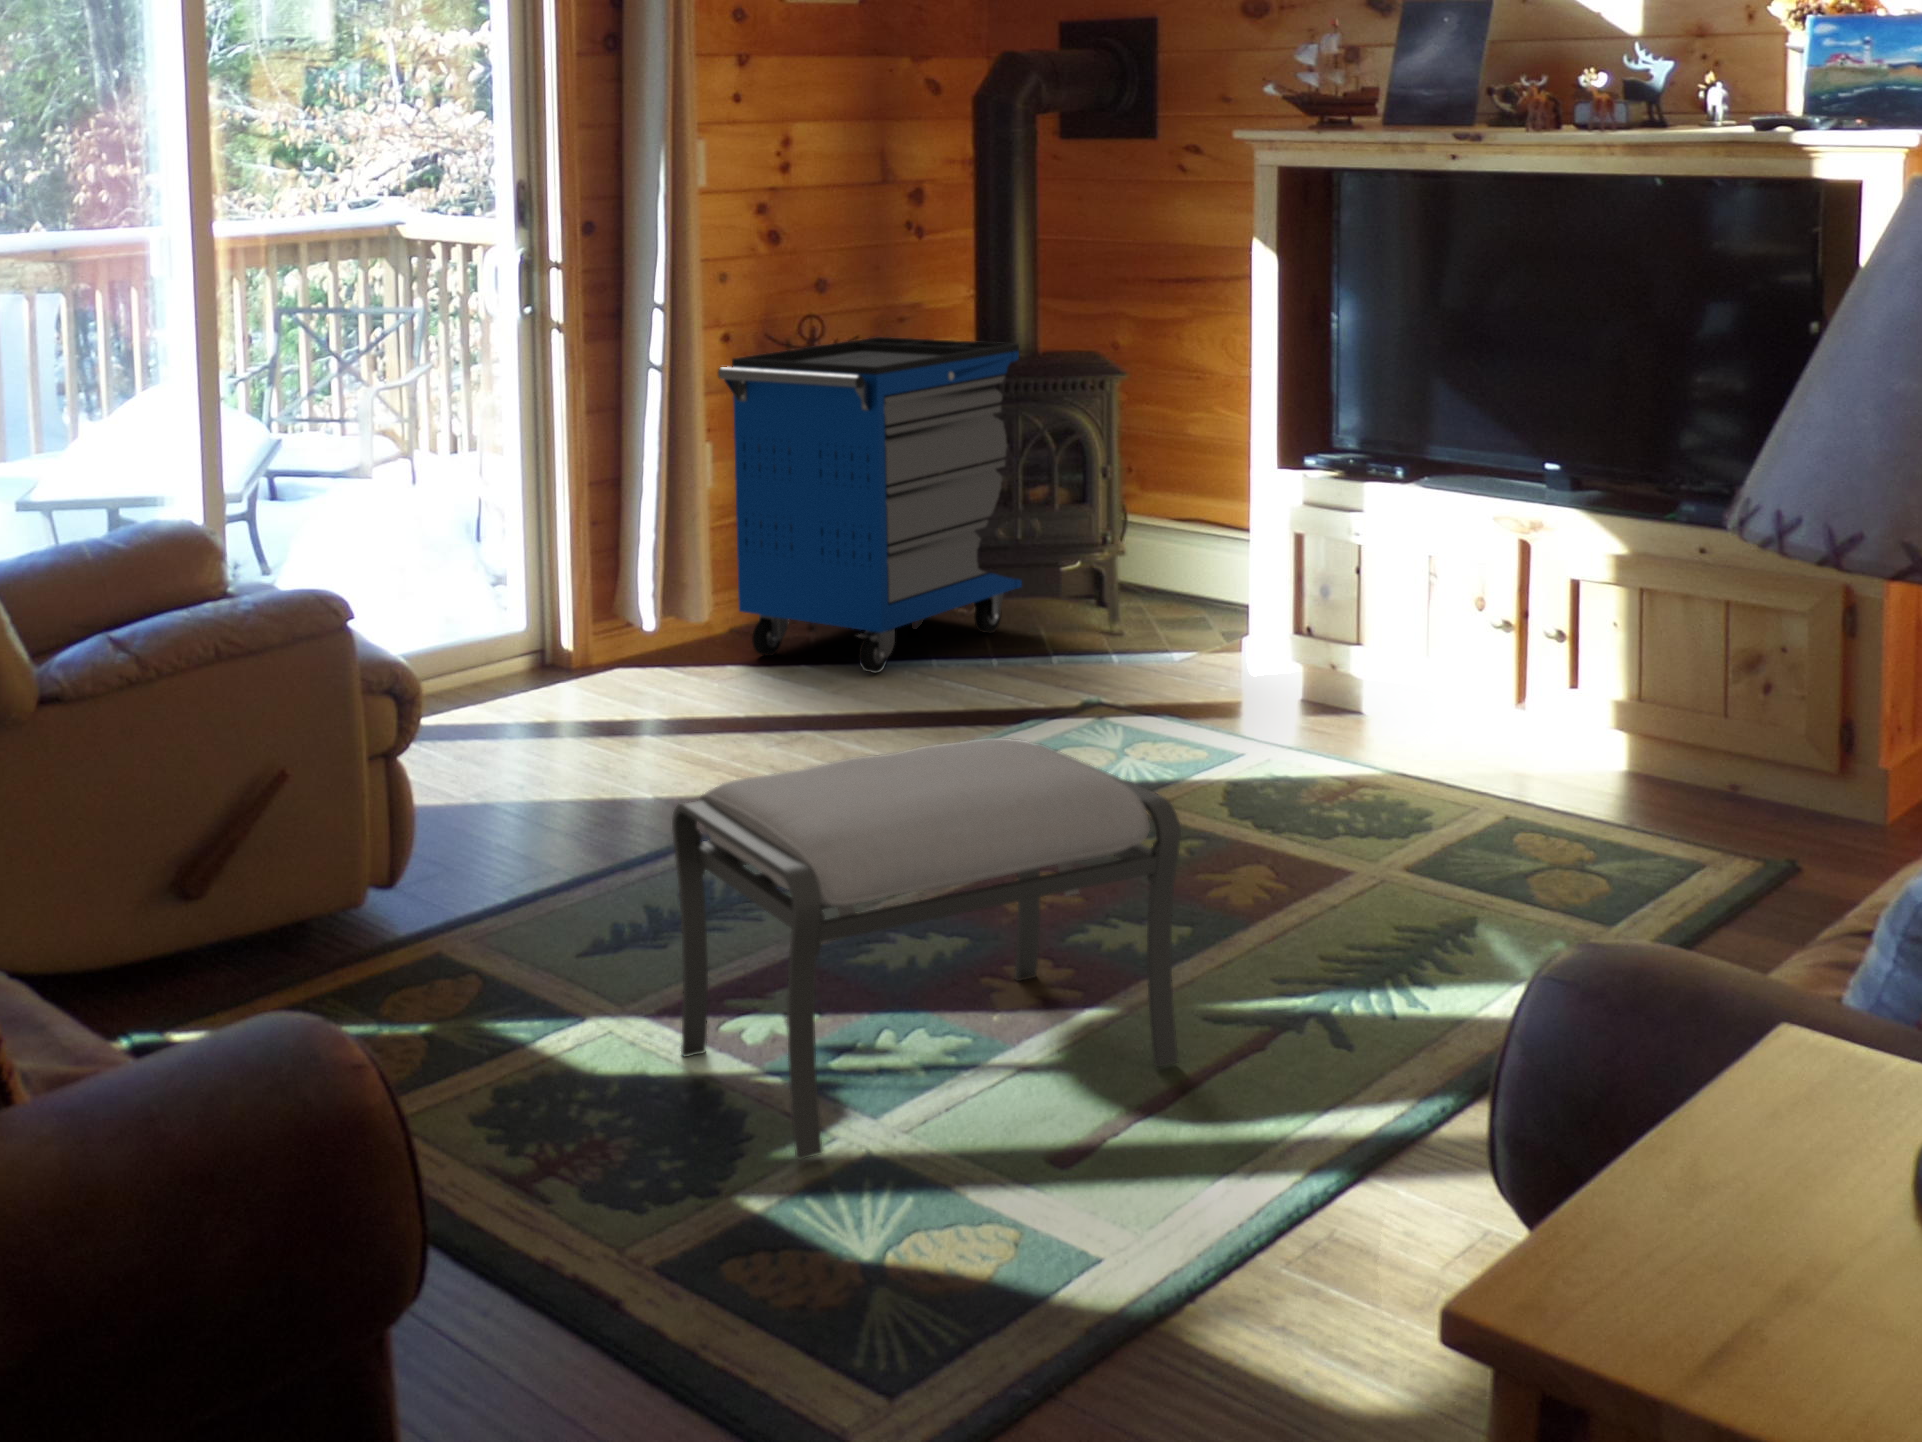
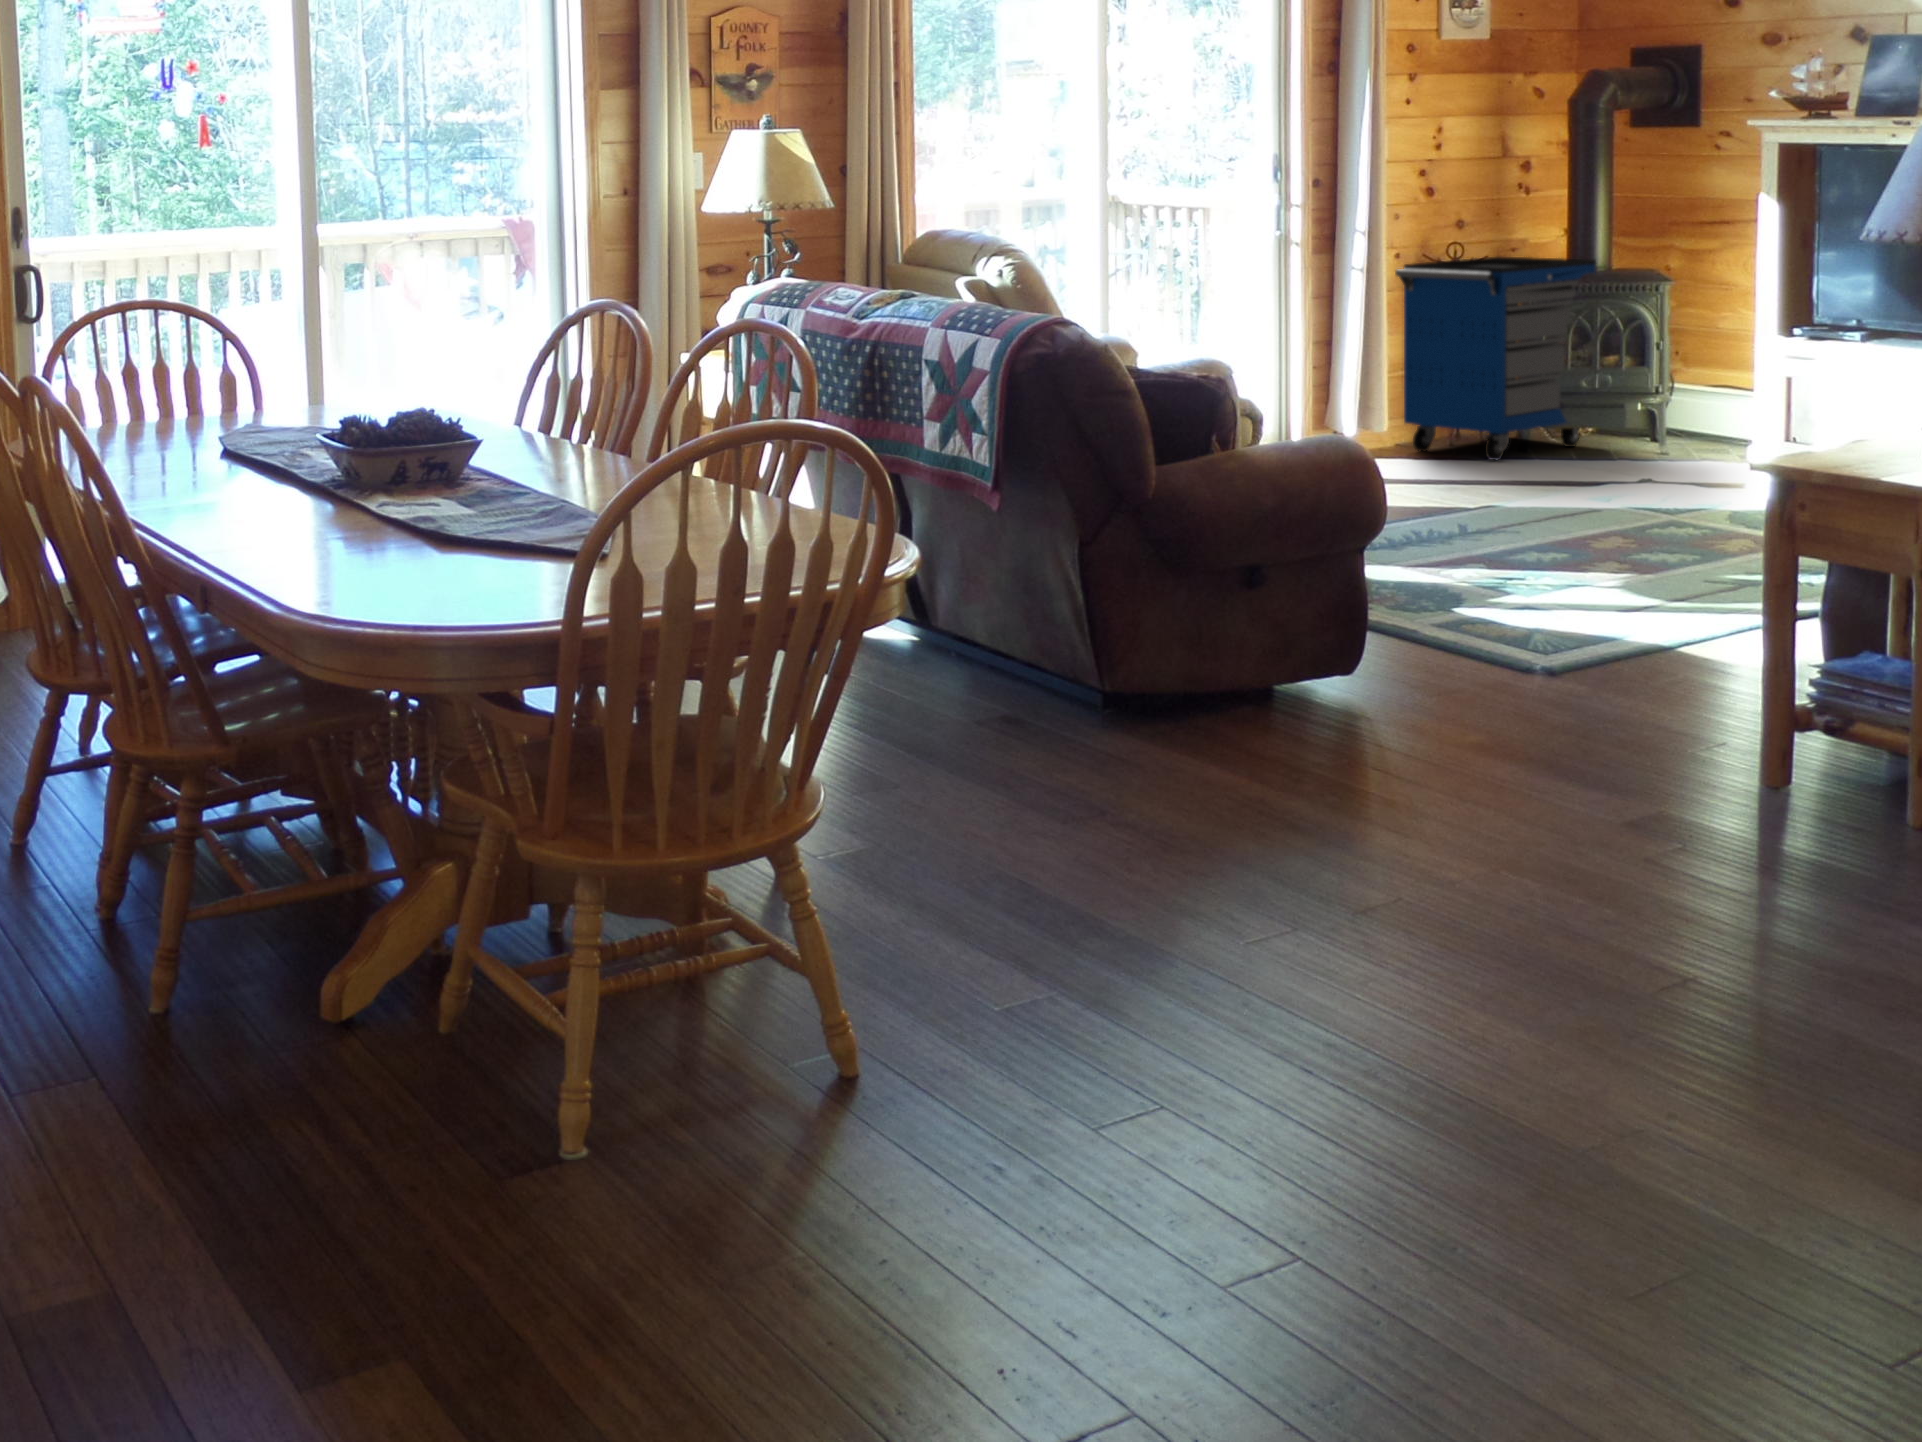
ottoman: present [672,738,1181,1159] -> none [1414,433,1686,603]

